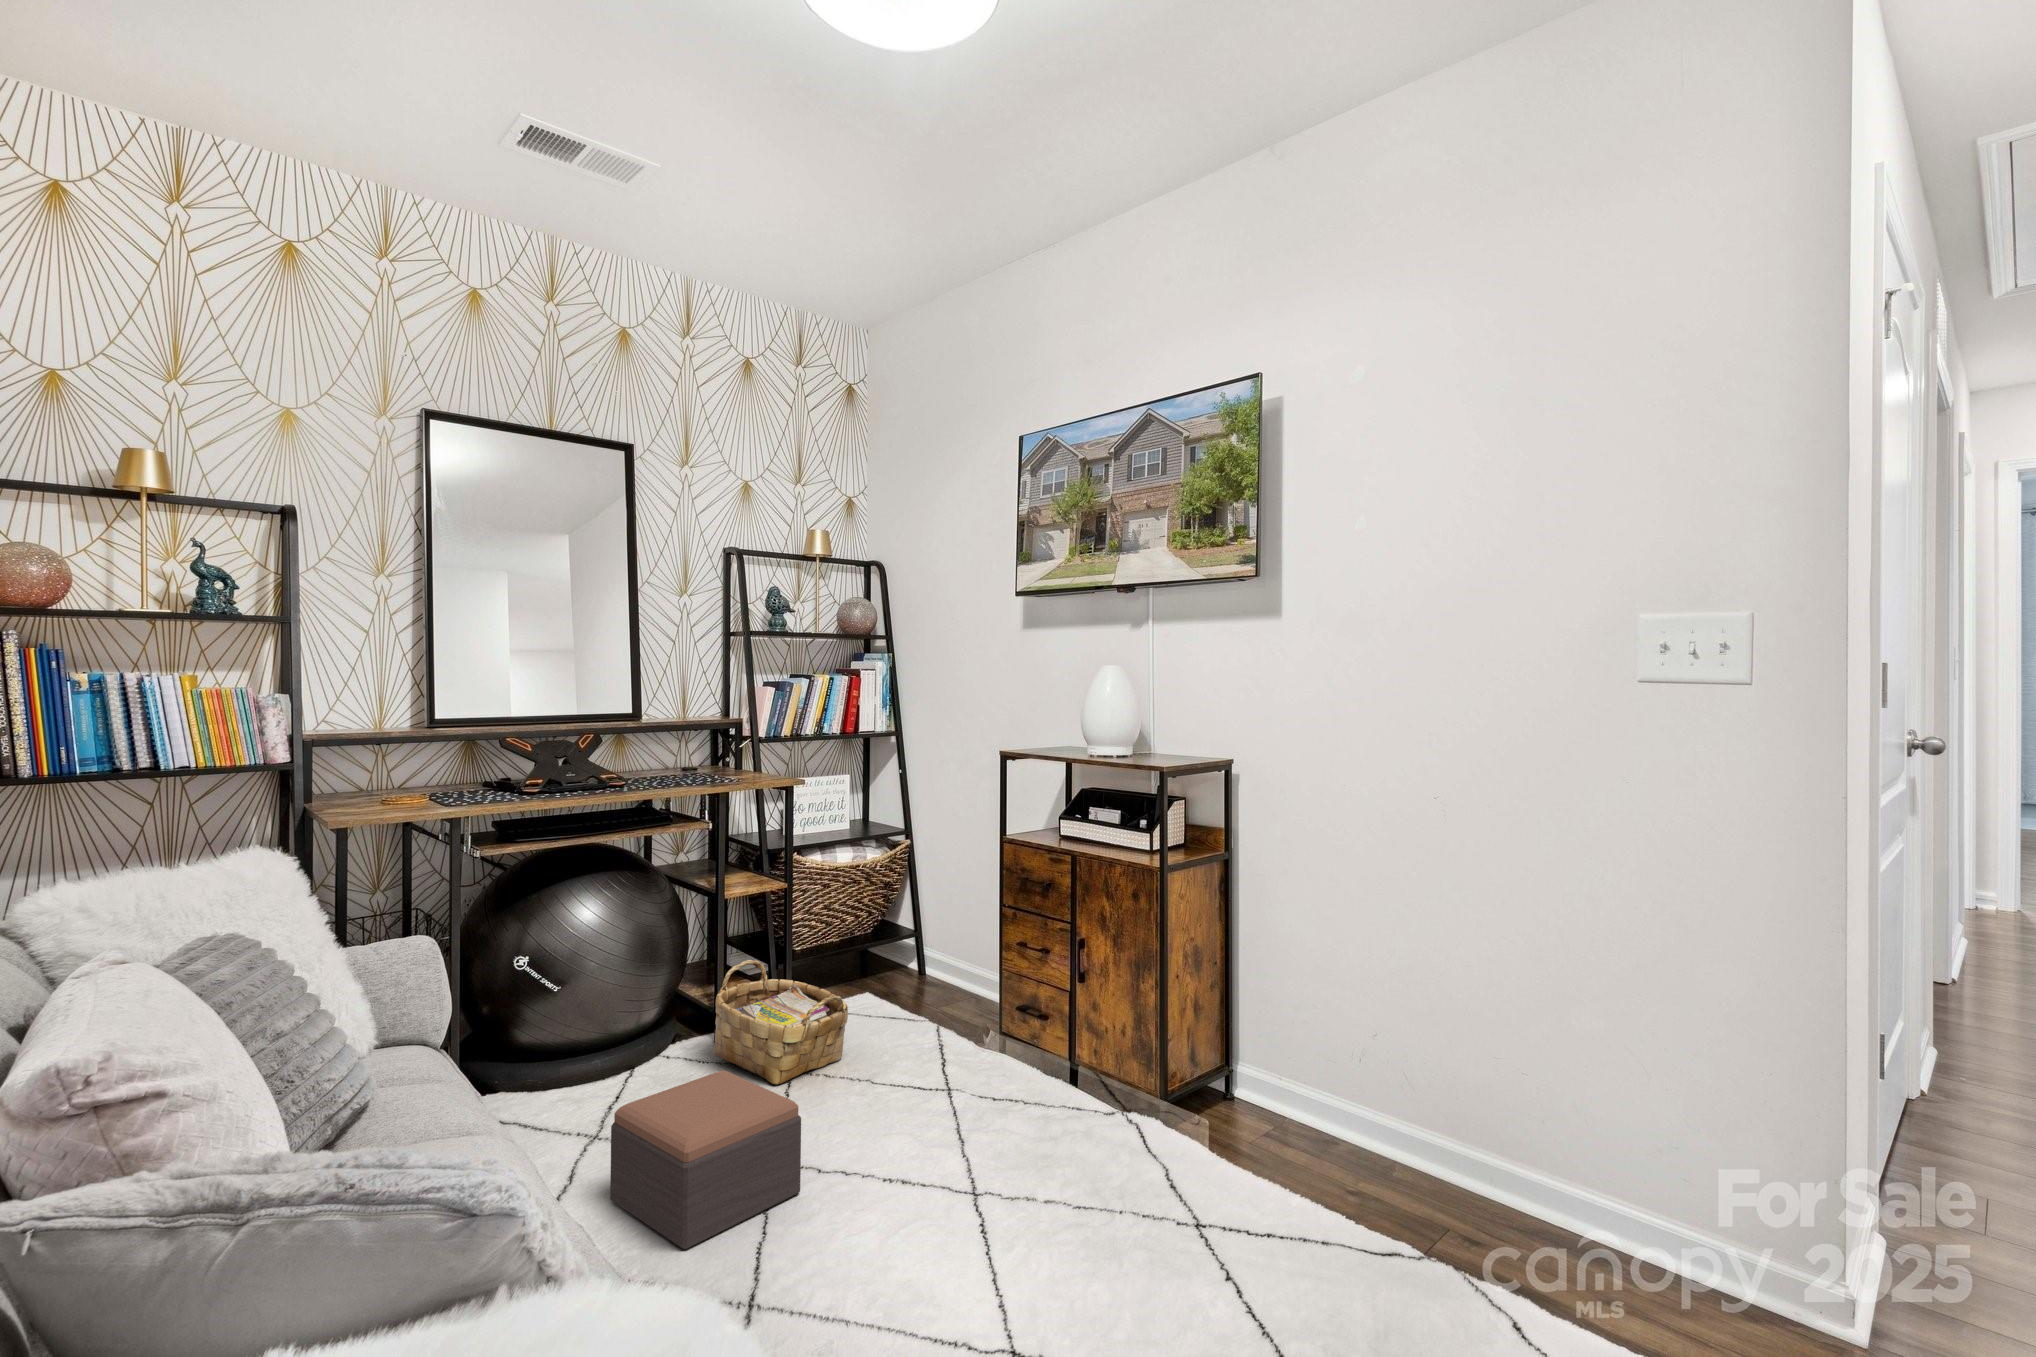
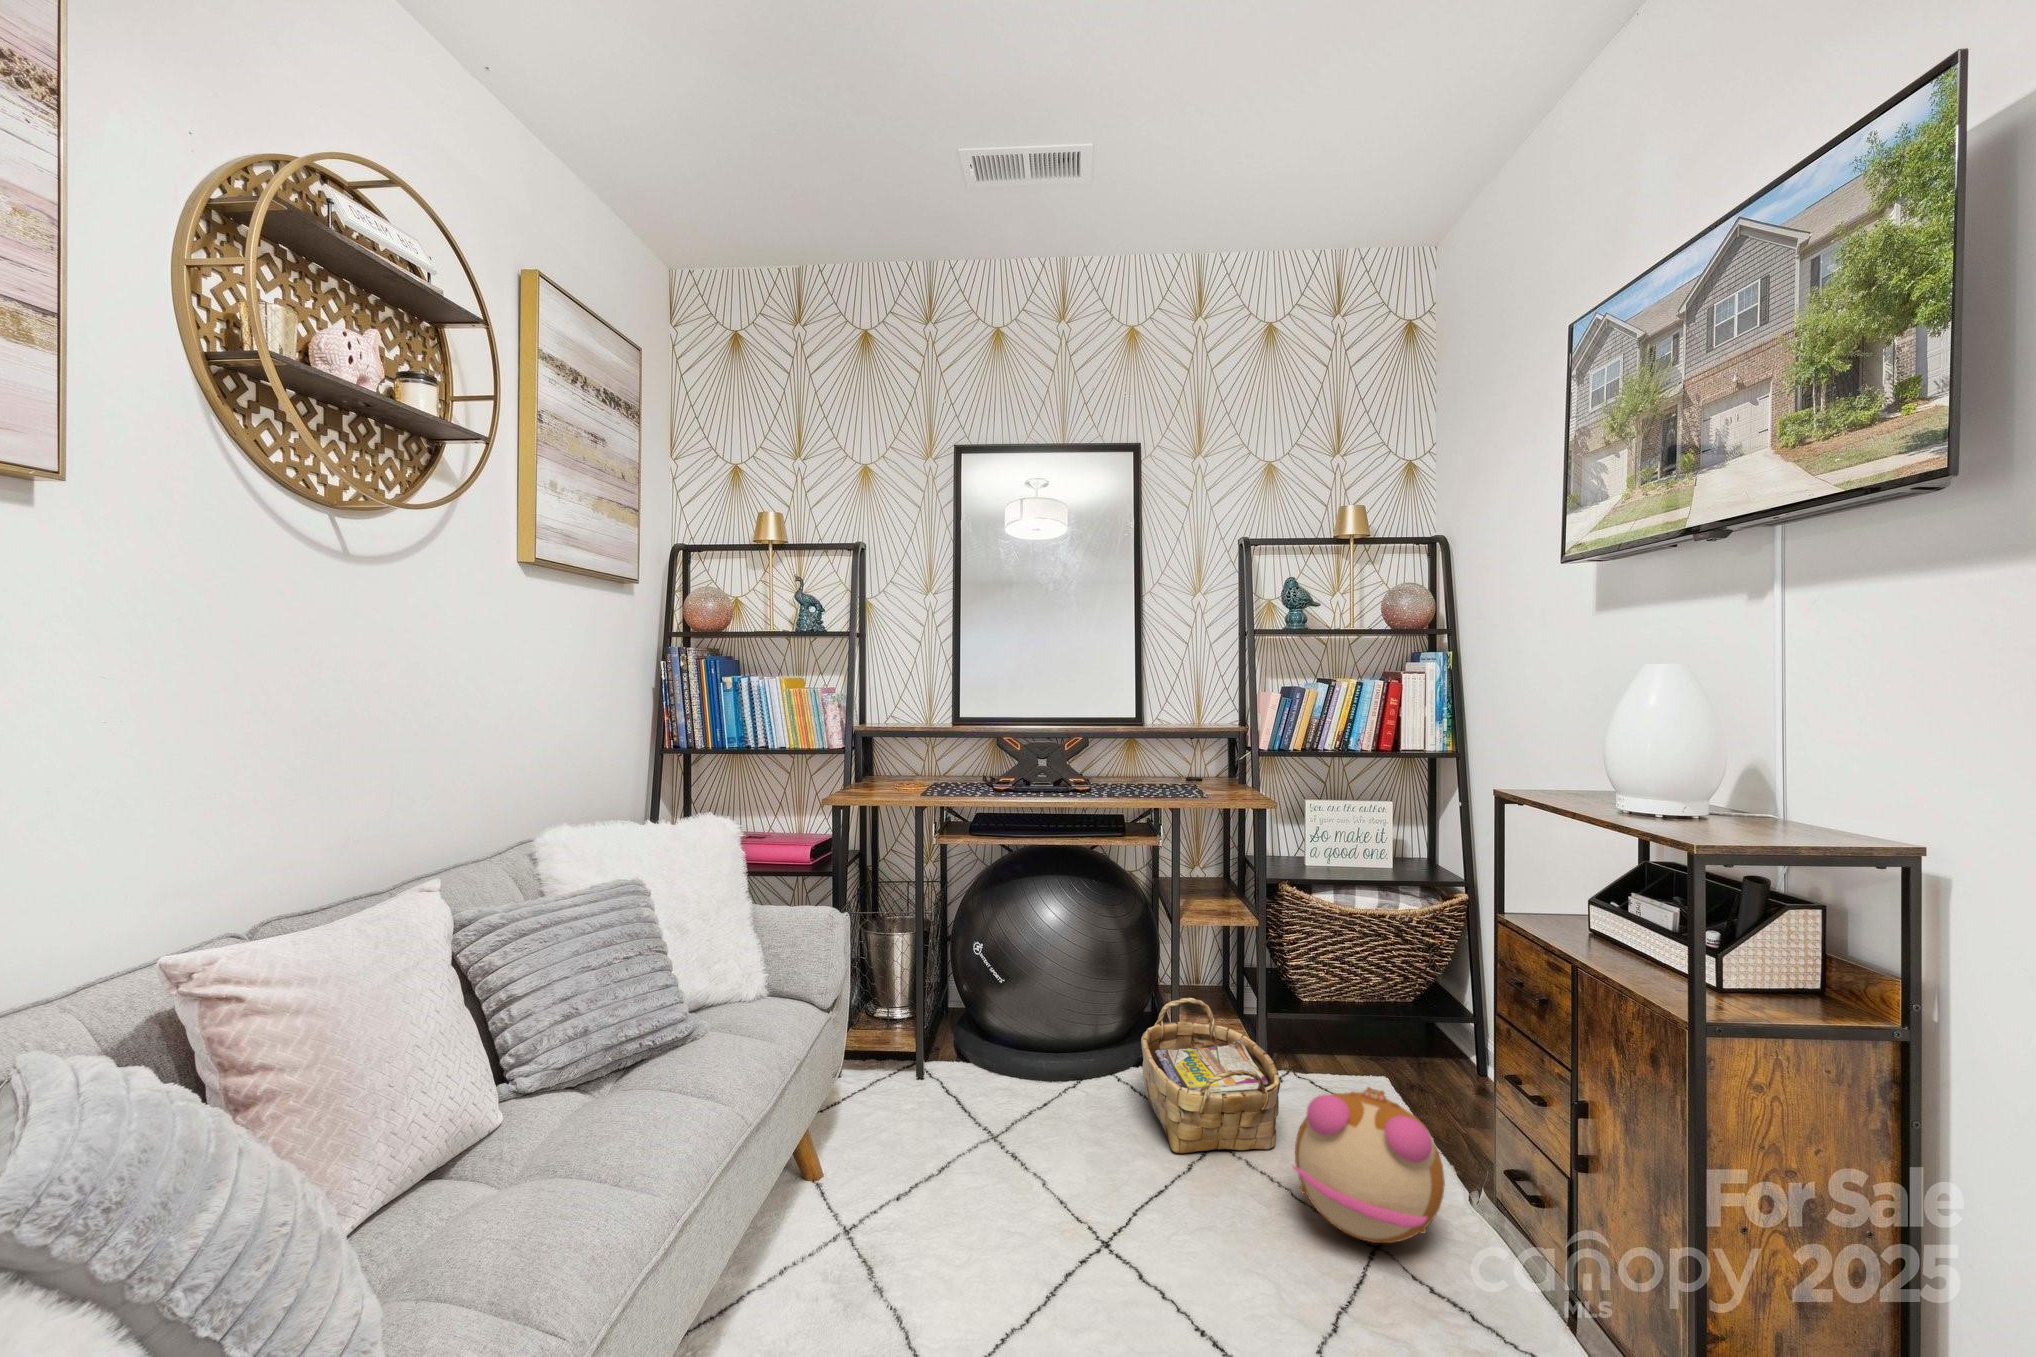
plush toy: none [890,975,997,1084] -> present [1292,1087,1445,1243]
footstool: present [610,1071,801,1250] -> none [912,1120,1071,1310]

